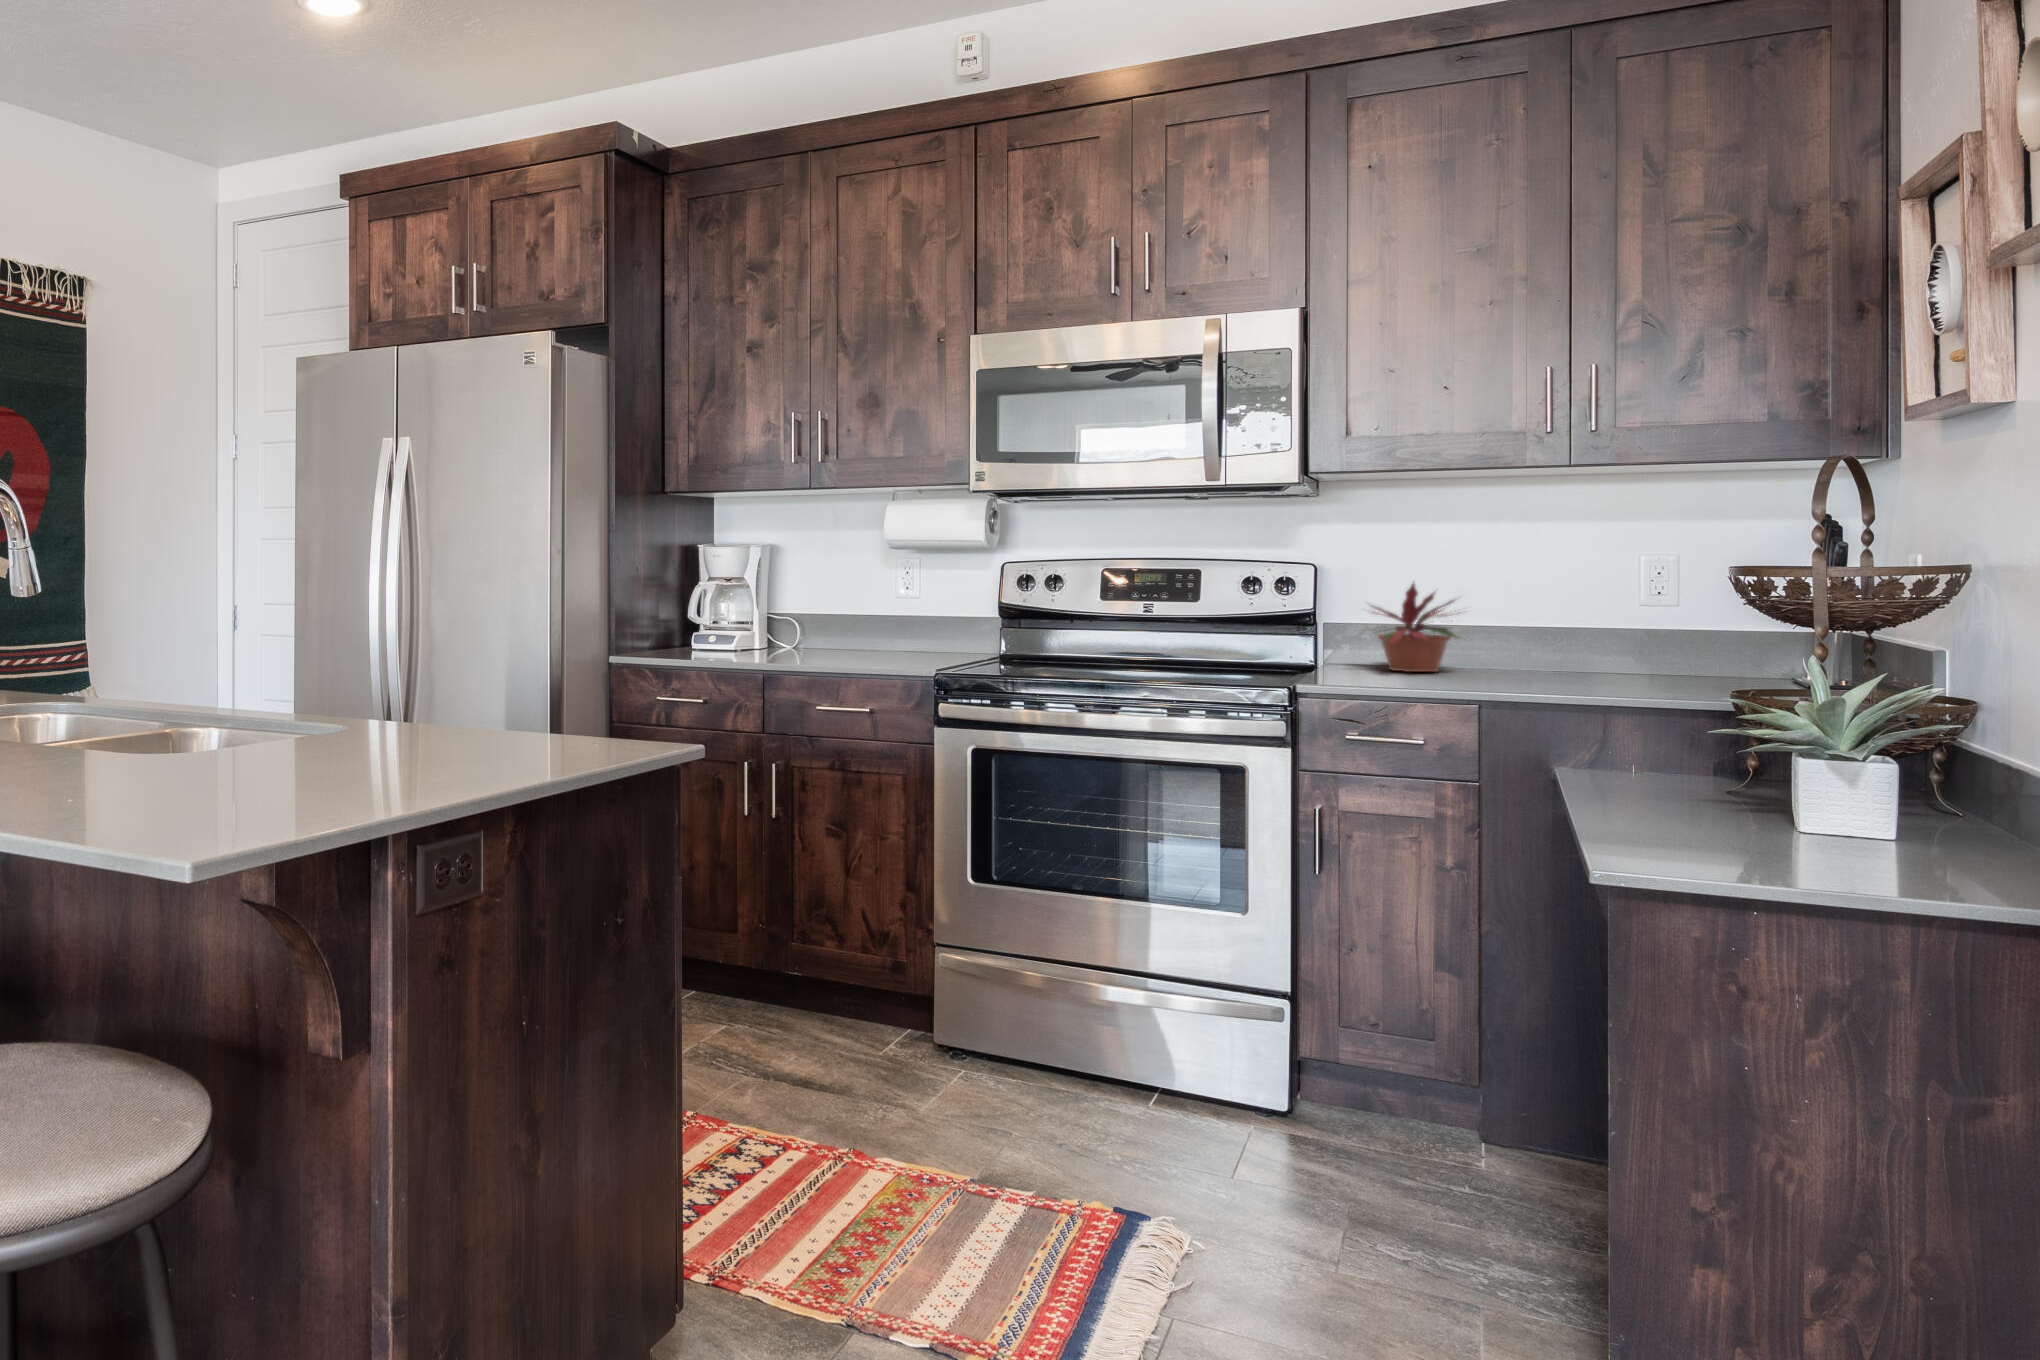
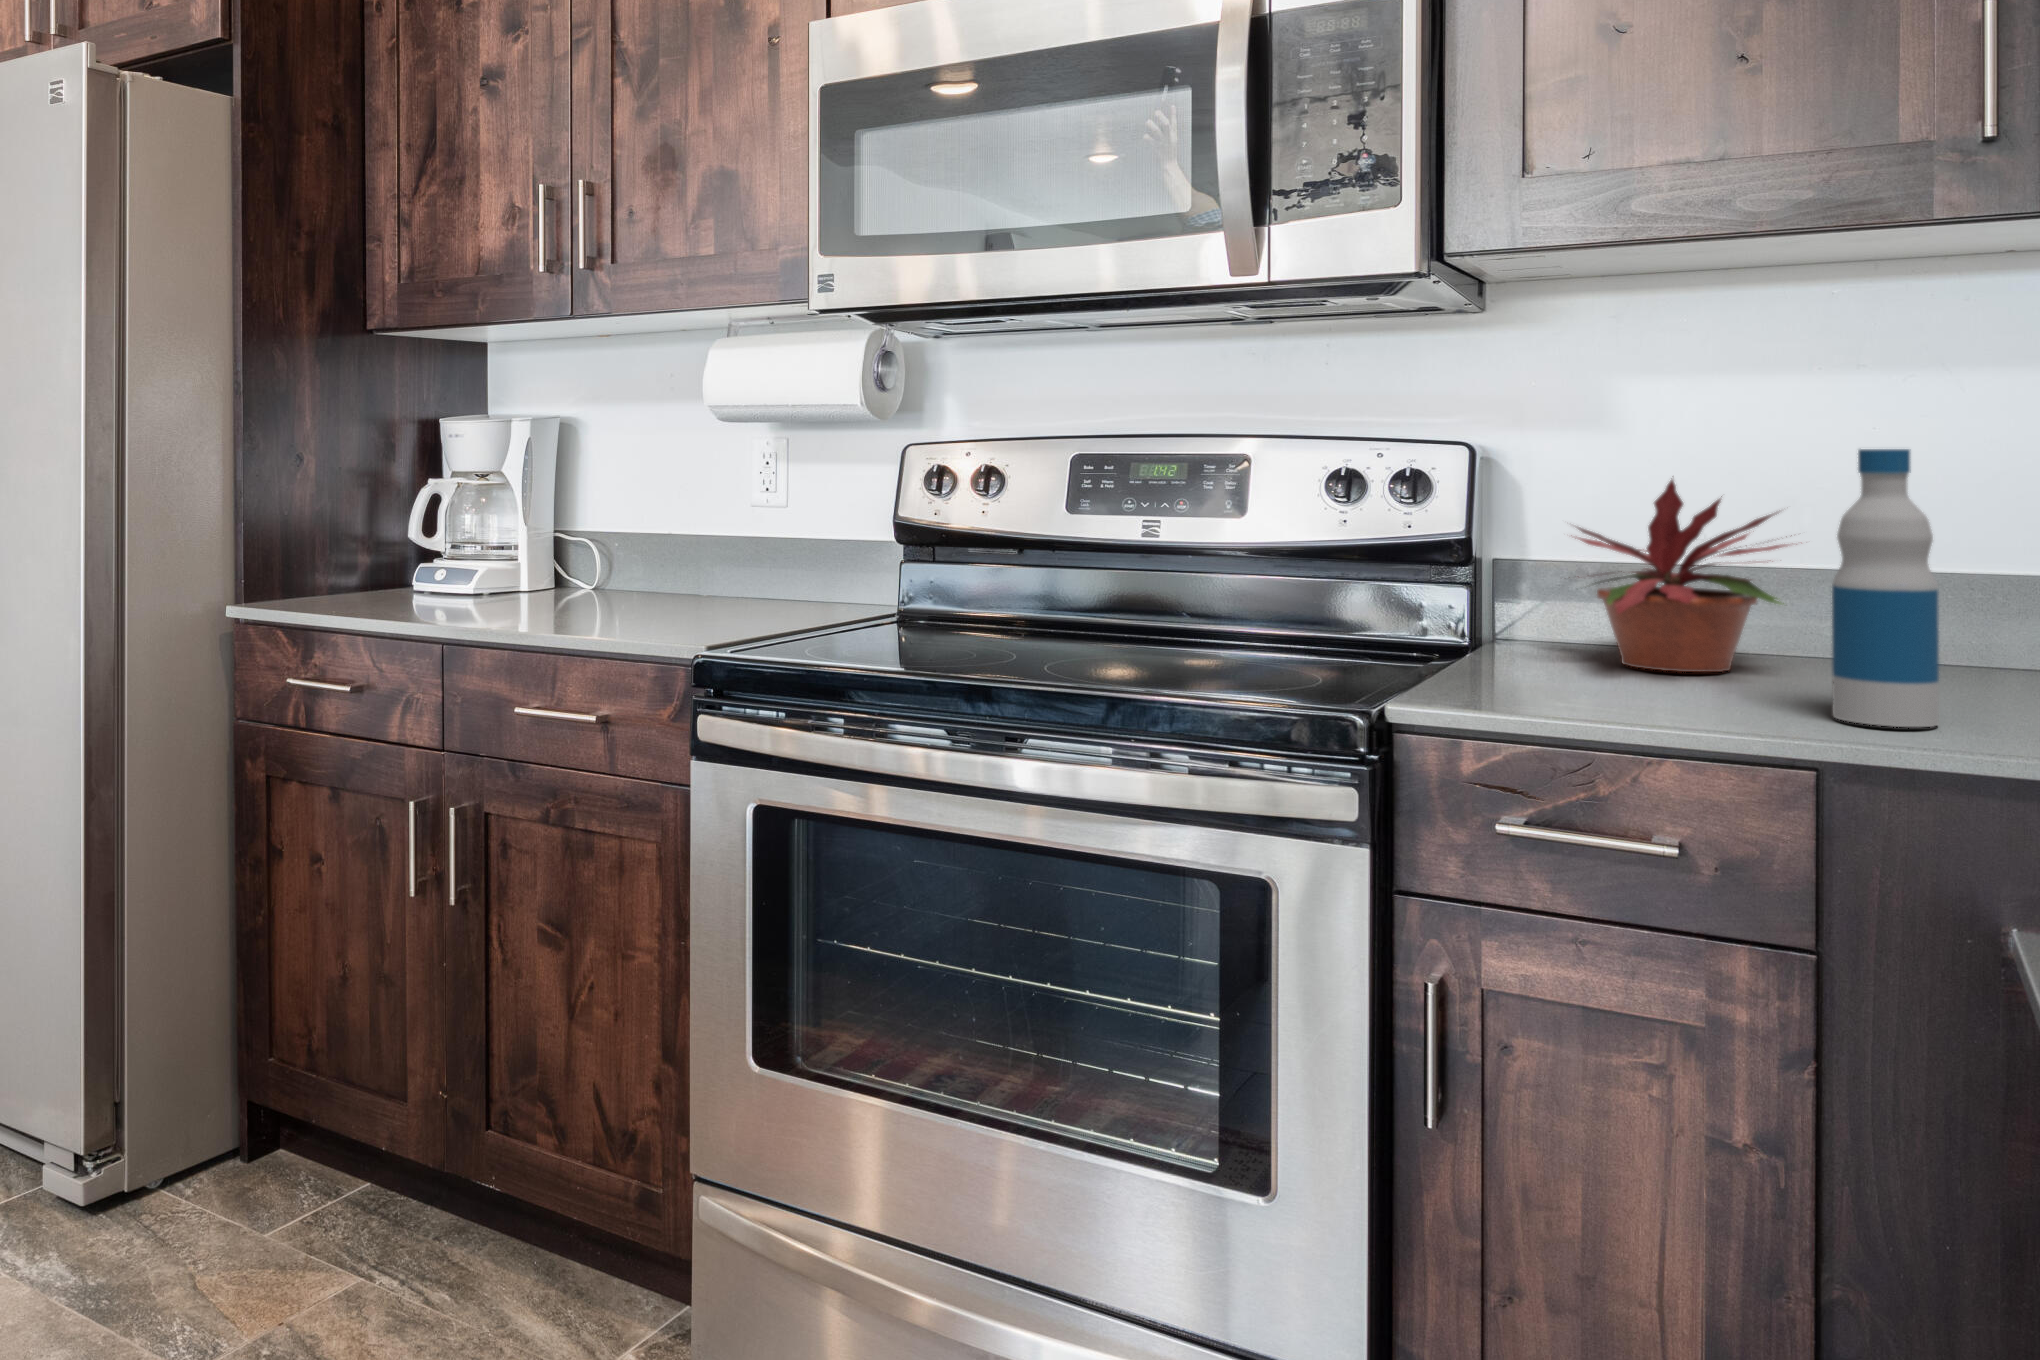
bottle: none [1487,568,1530,688] -> present [1832,449,1939,727]

